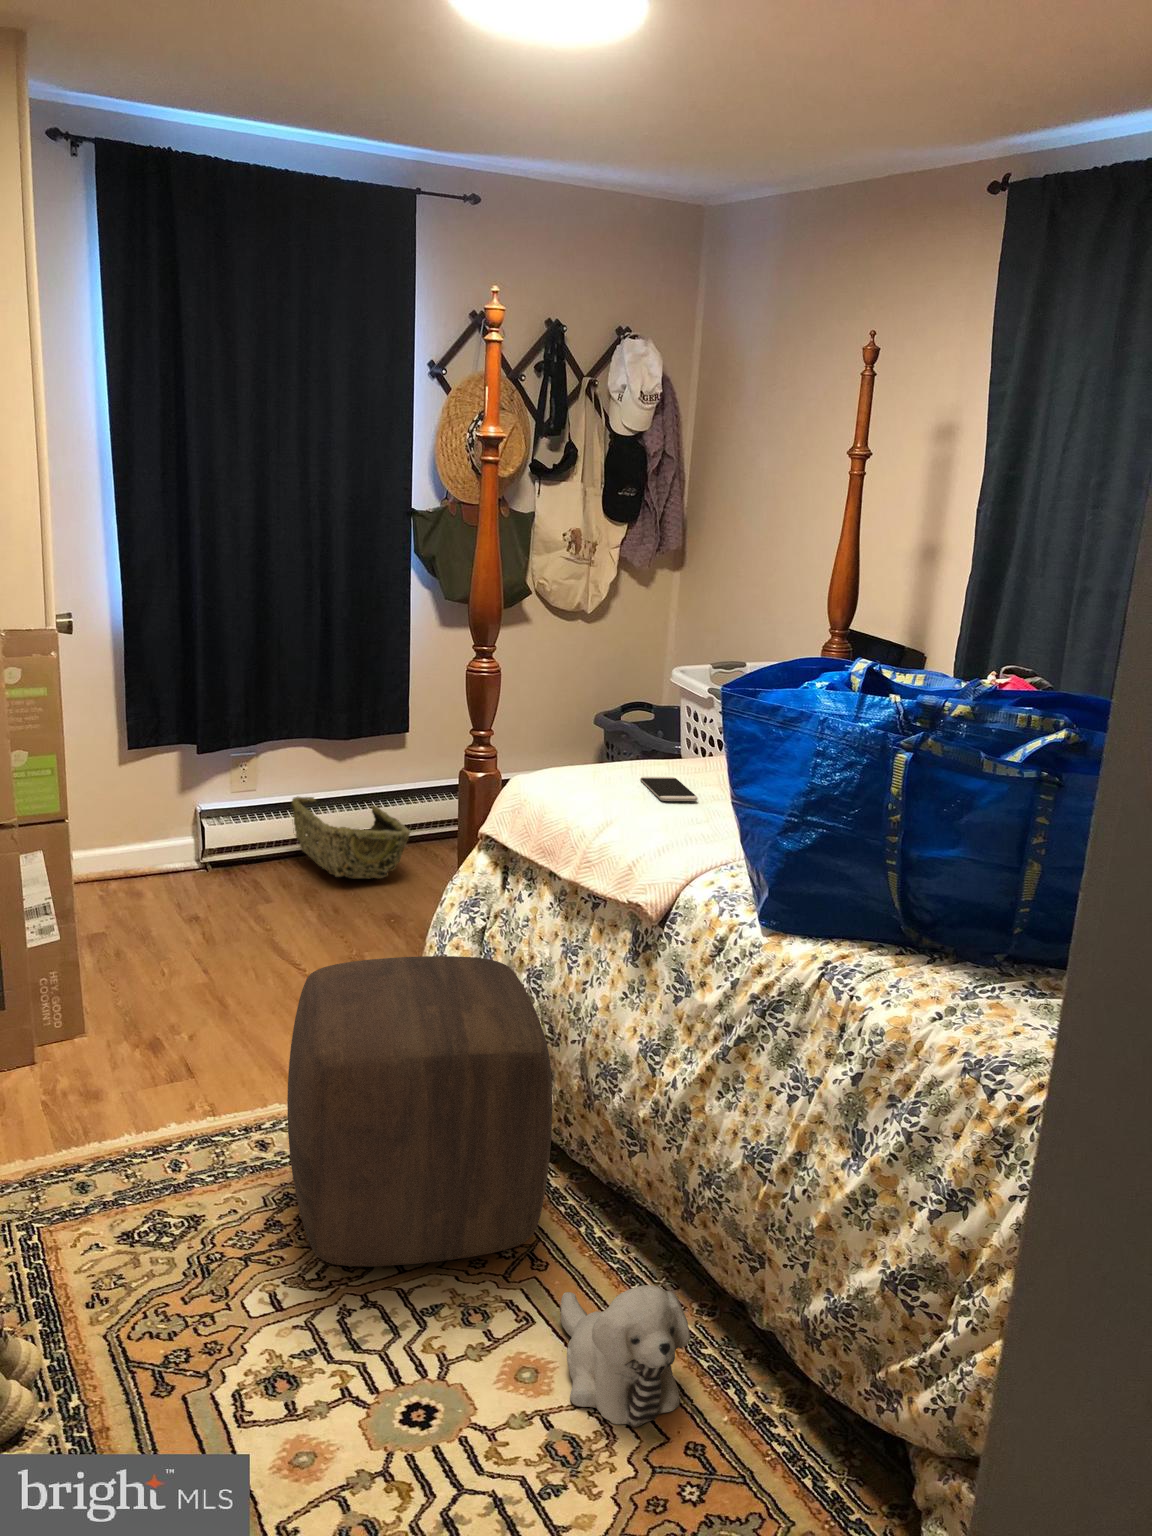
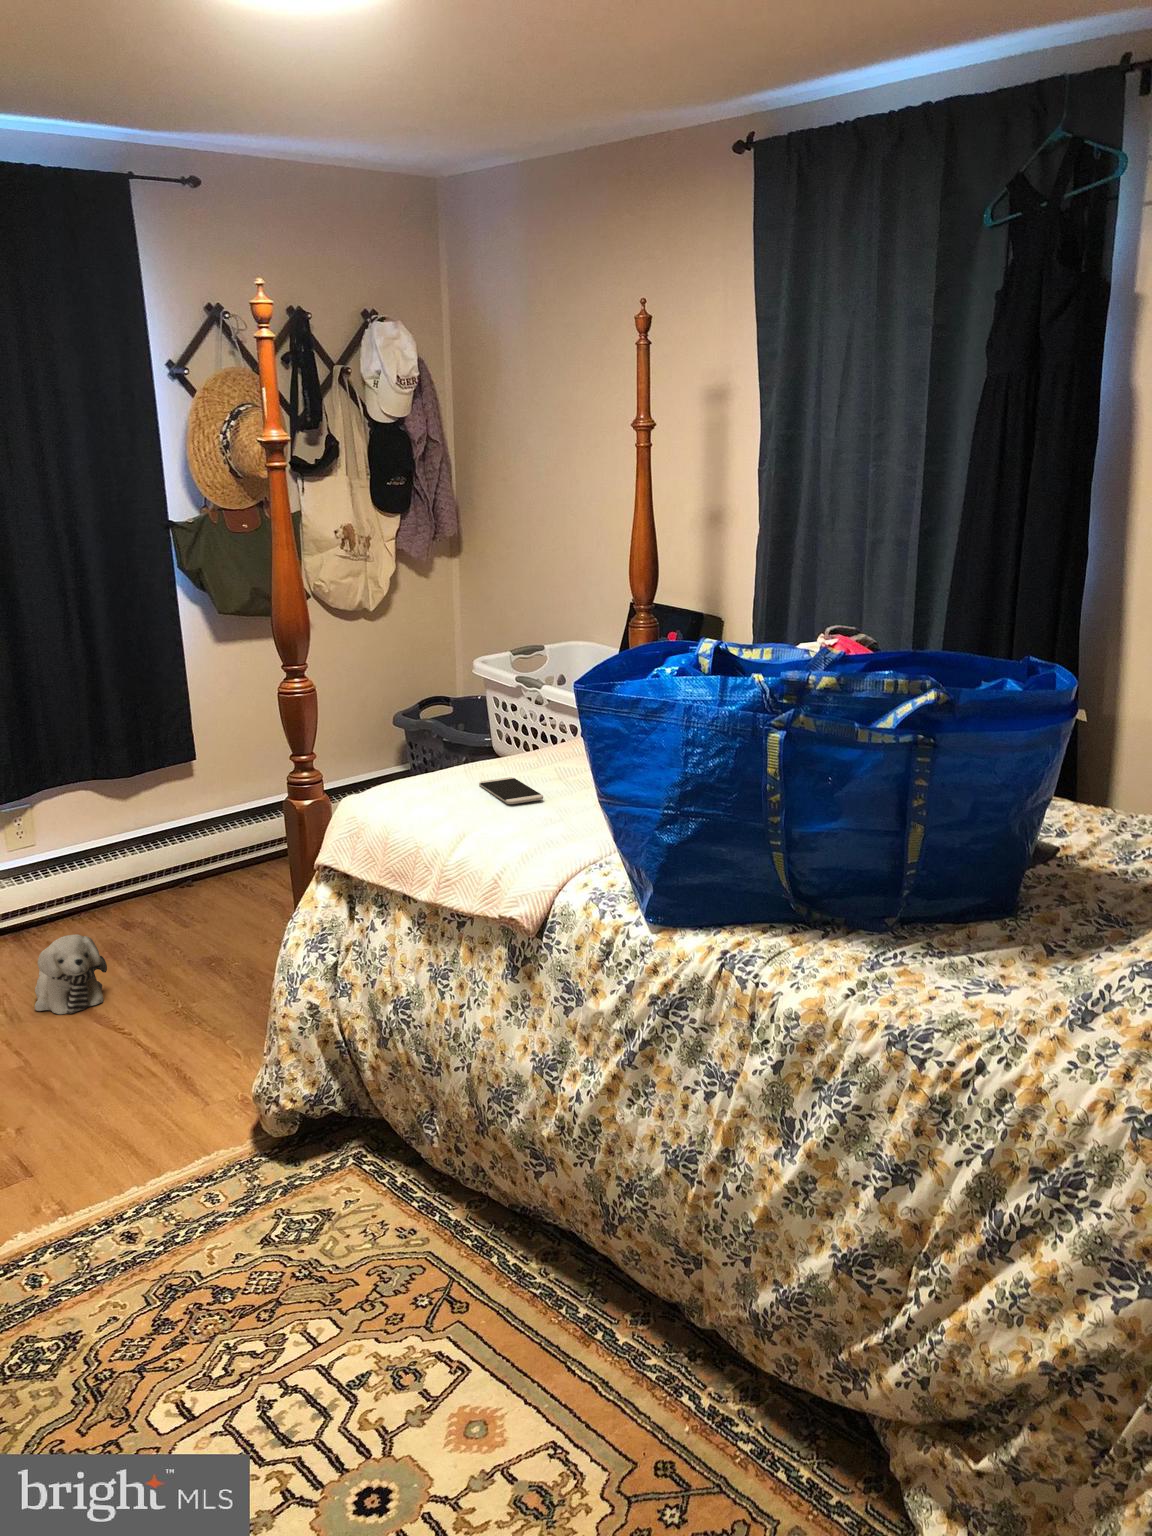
woven basket: present [292,797,410,879] -> none [83,838,220,923]
ottoman: present [287,956,552,1266] -> none [156,997,455,1357]
plush toy: present [560,1285,690,1427] -> present [35,934,107,1014]

